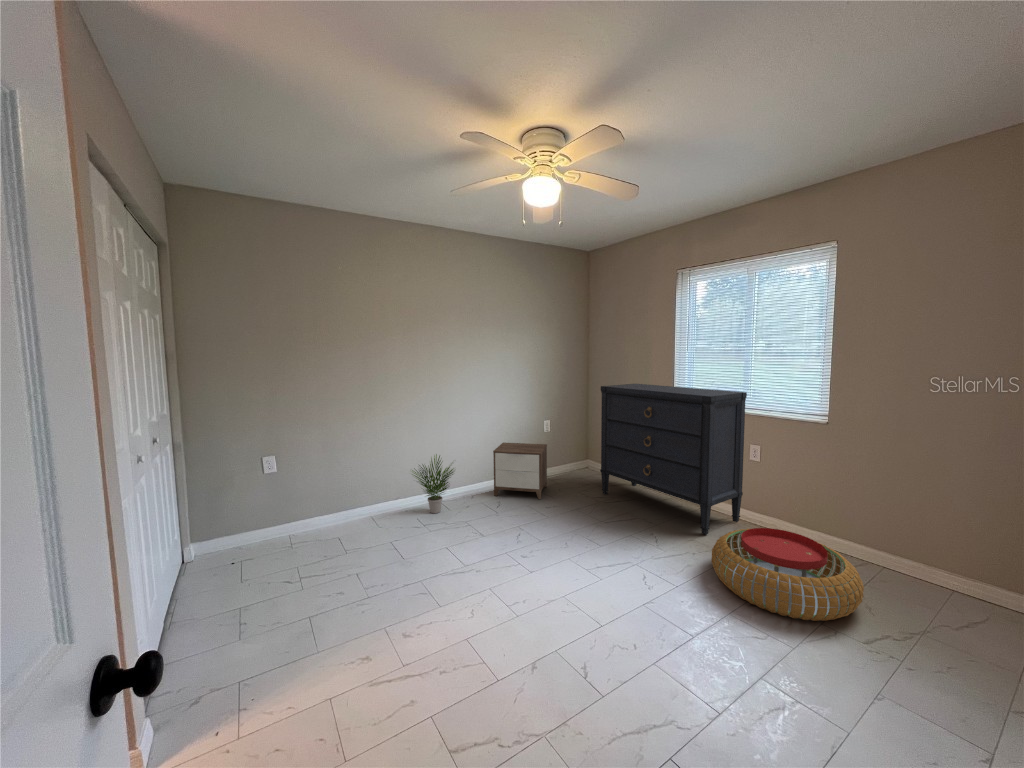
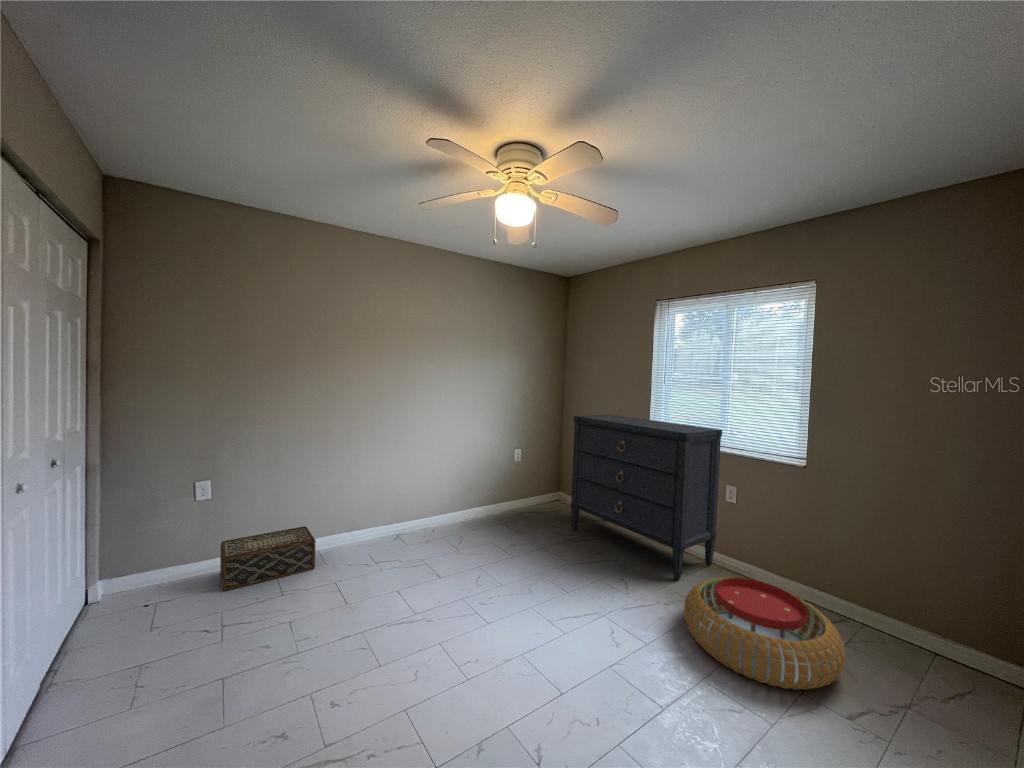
nightstand: present [493,443,547,499] -> none [457,471,516,534]
potted plant: present [412,454,453,513] -> none [363,481,417,548]
woven basket: none [287,496,370,551] -> present [220,526,315,591]

